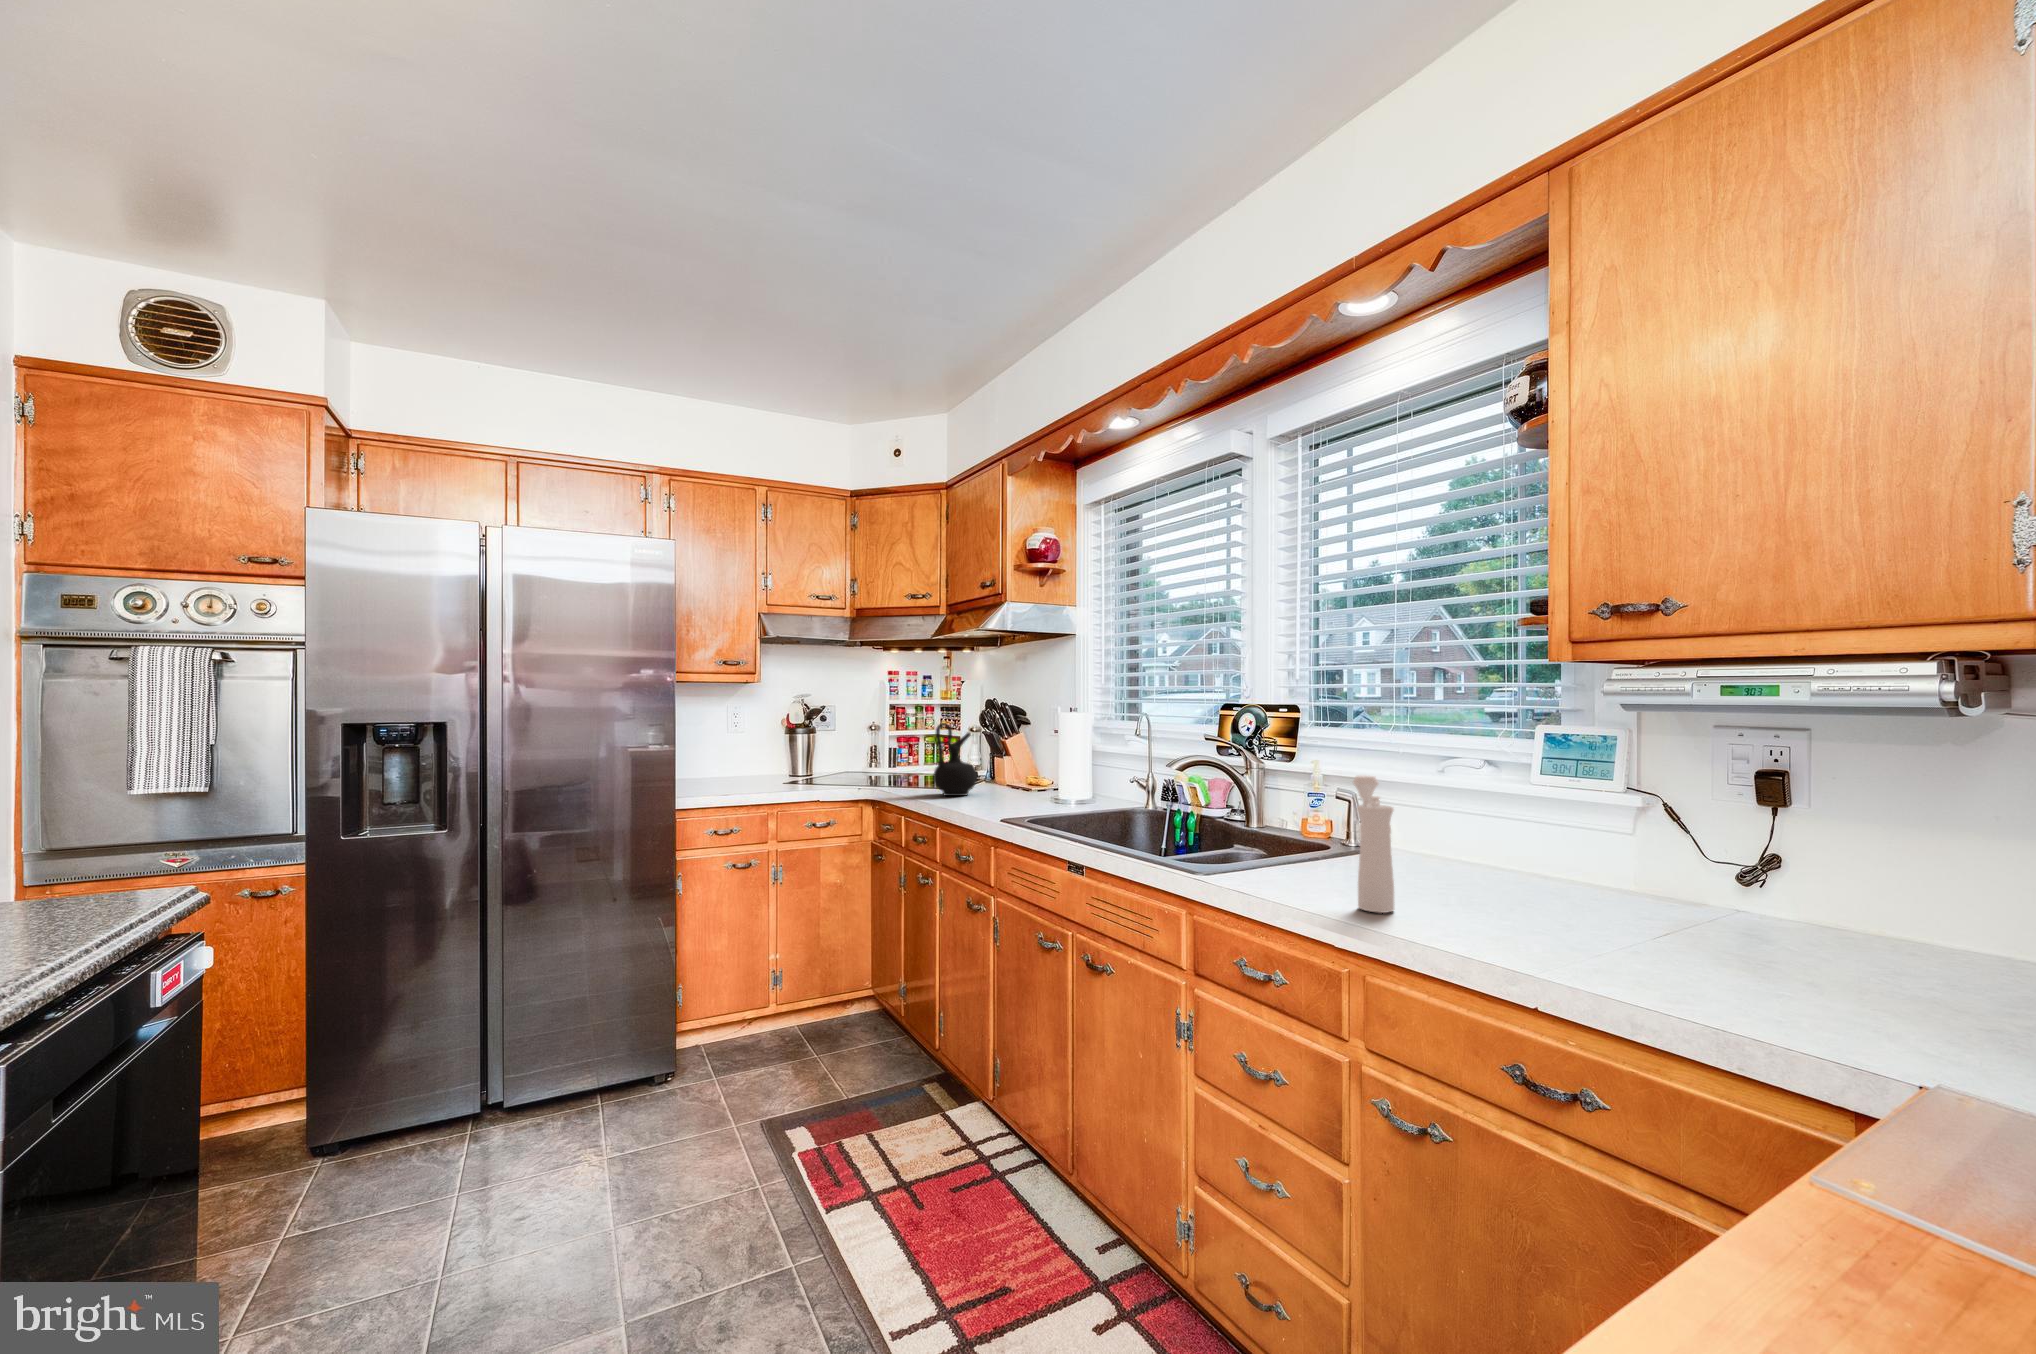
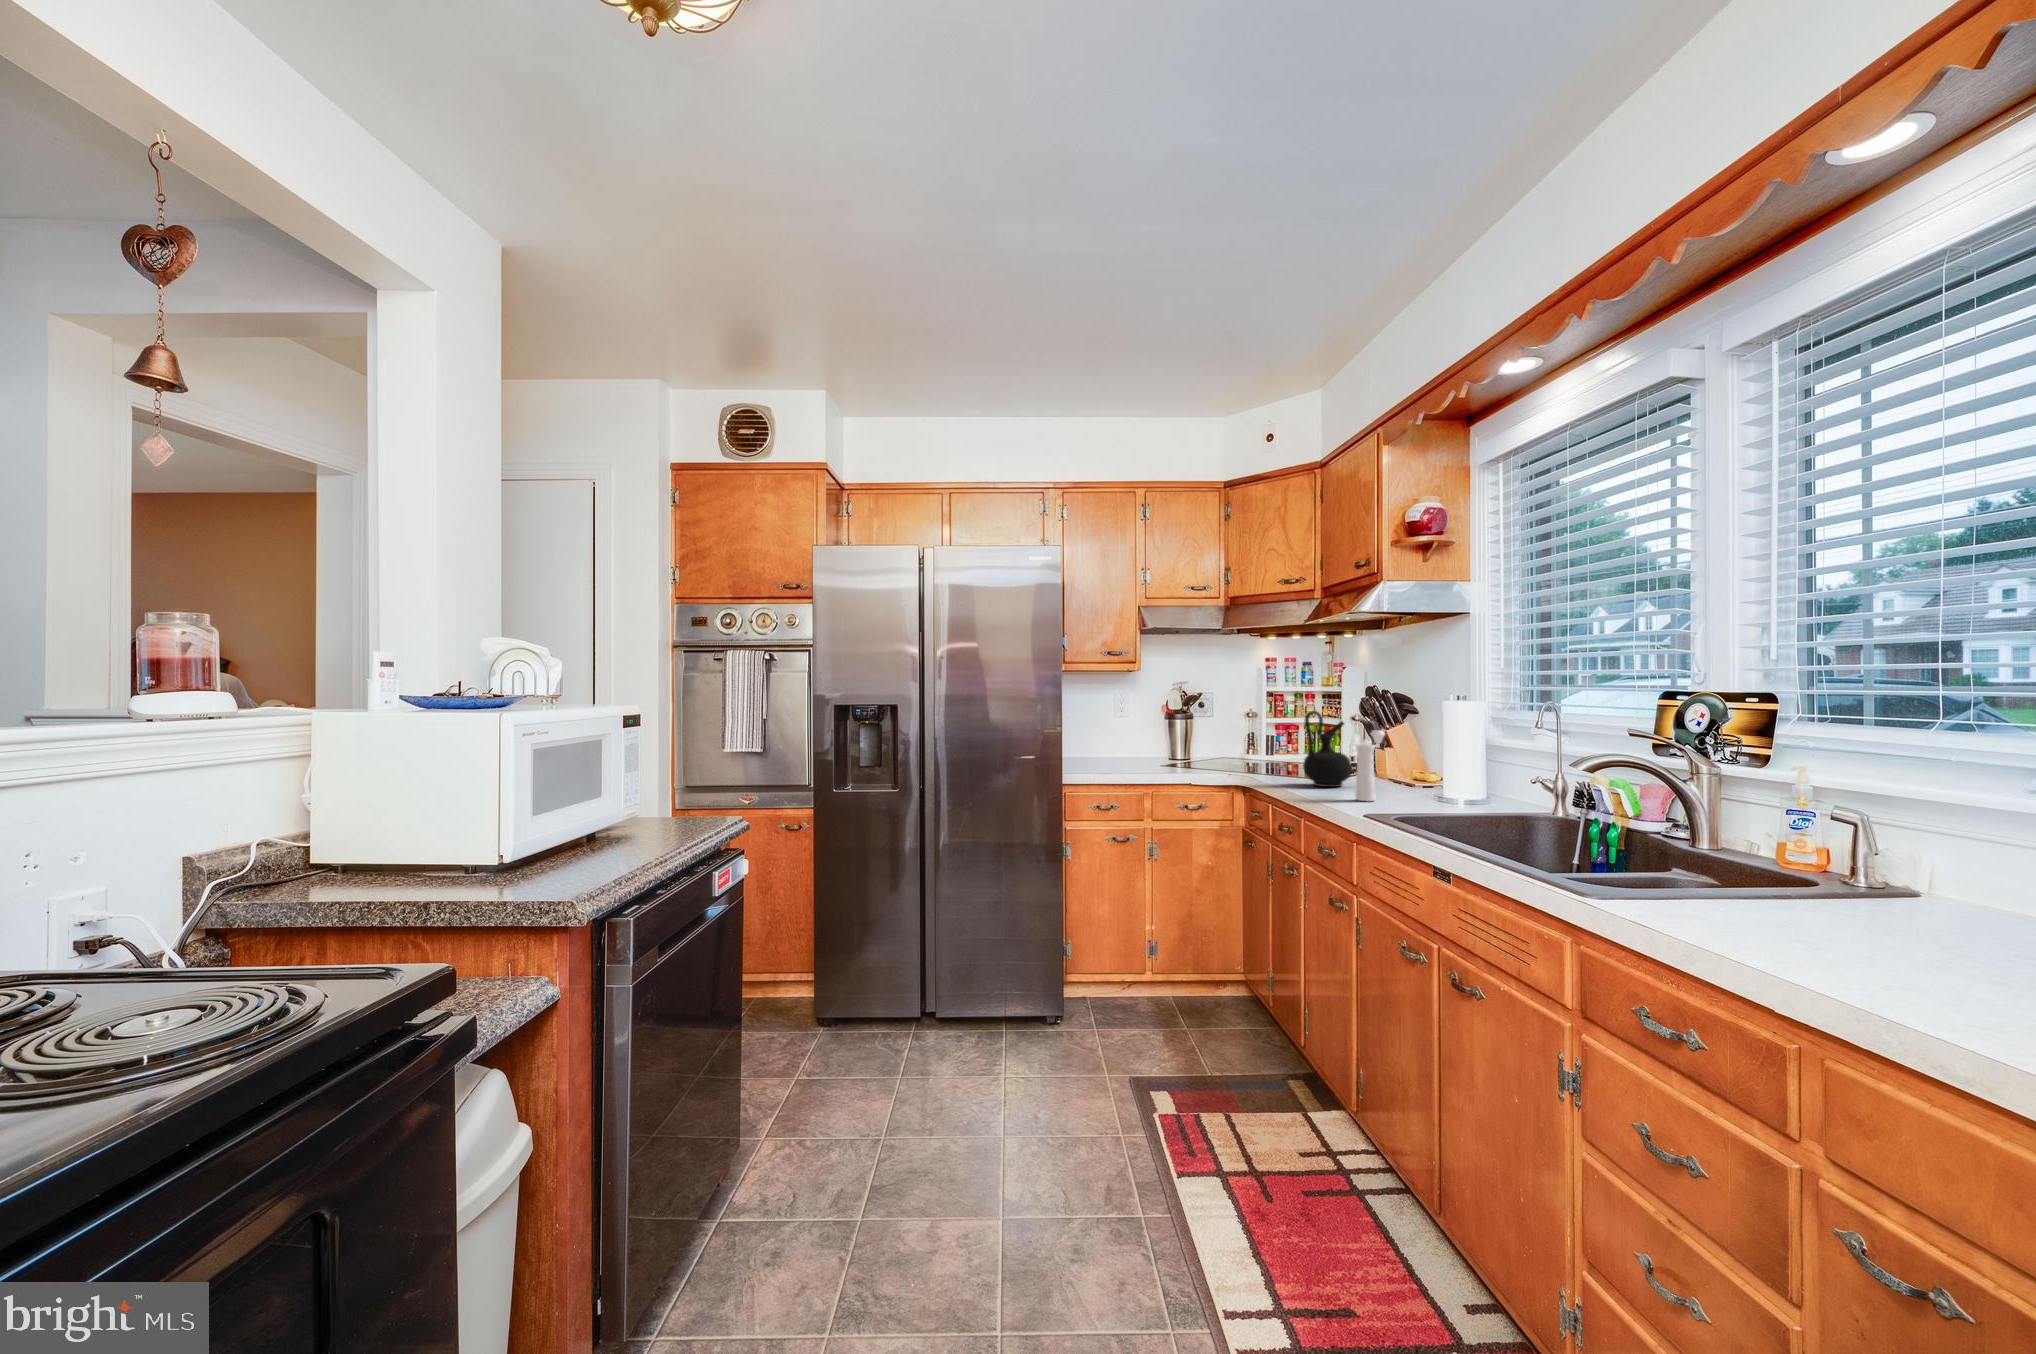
pepper mill: present [1353,775,1395,913] -> present [1356,730,1385,801]

